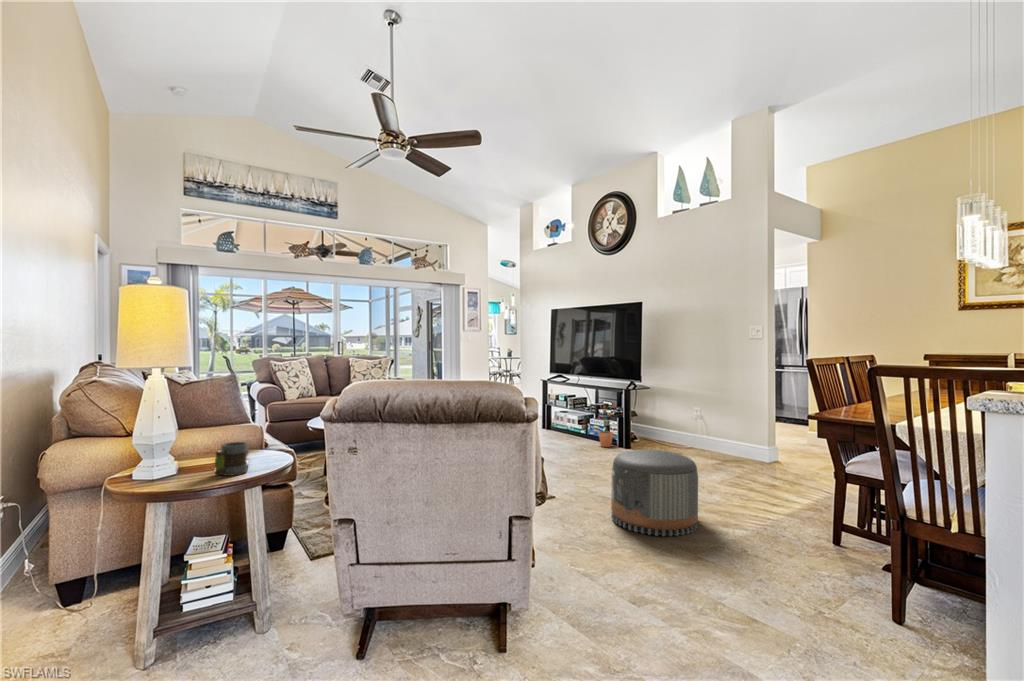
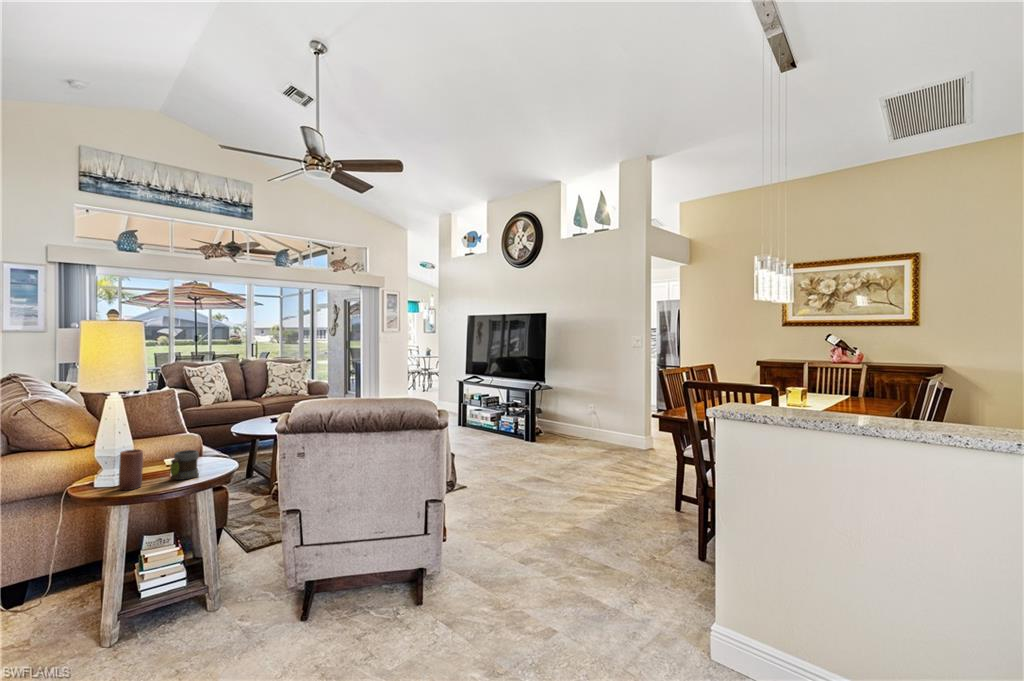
potted plant: present [598,403,615,447] -> none [504,401,521,440]
candle: none [158,439,185,485] -> present [119,449,143,490]
pouf: present [611,450,698,536] -> none [512,443,581,513]

